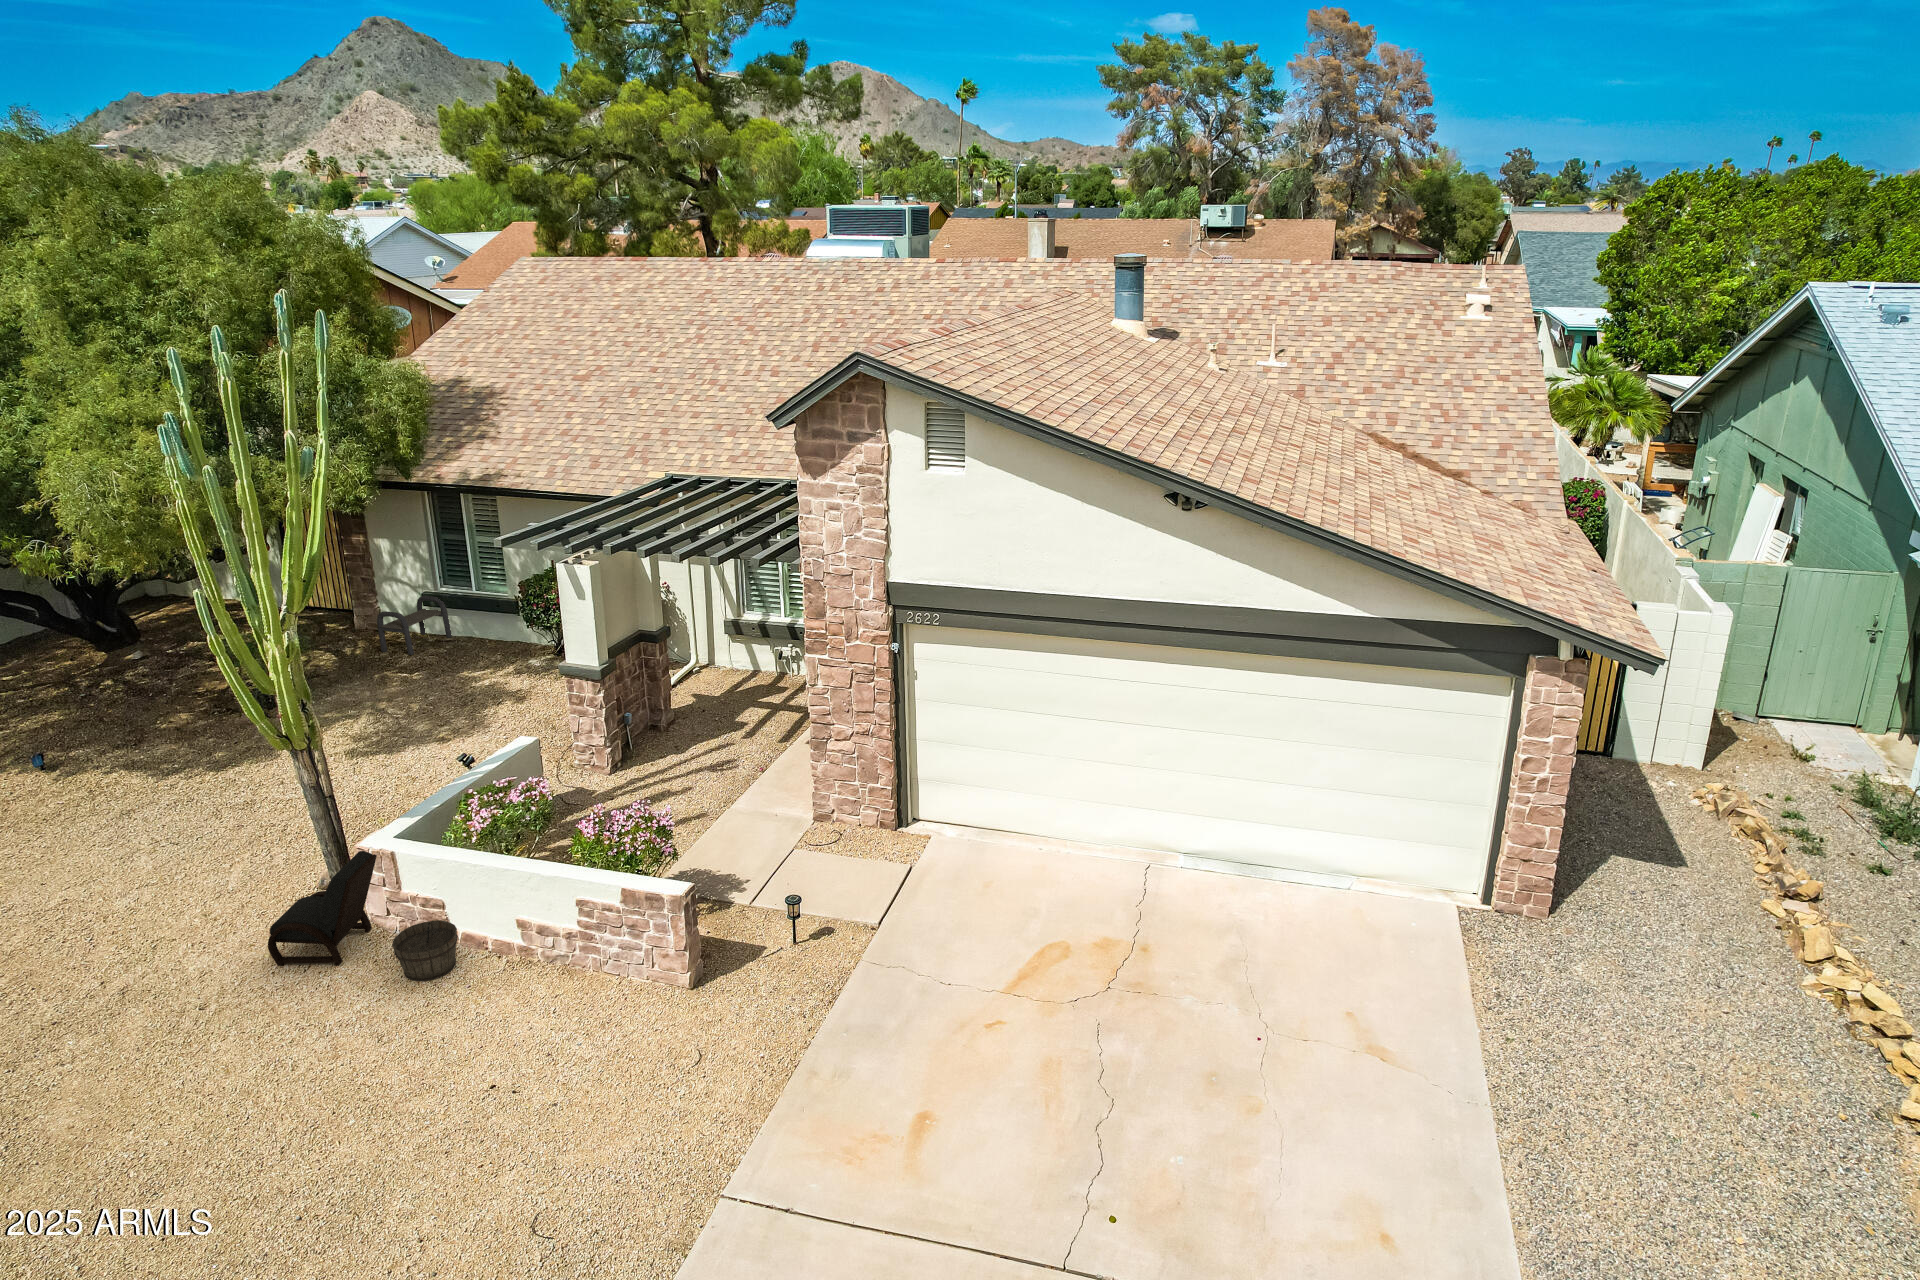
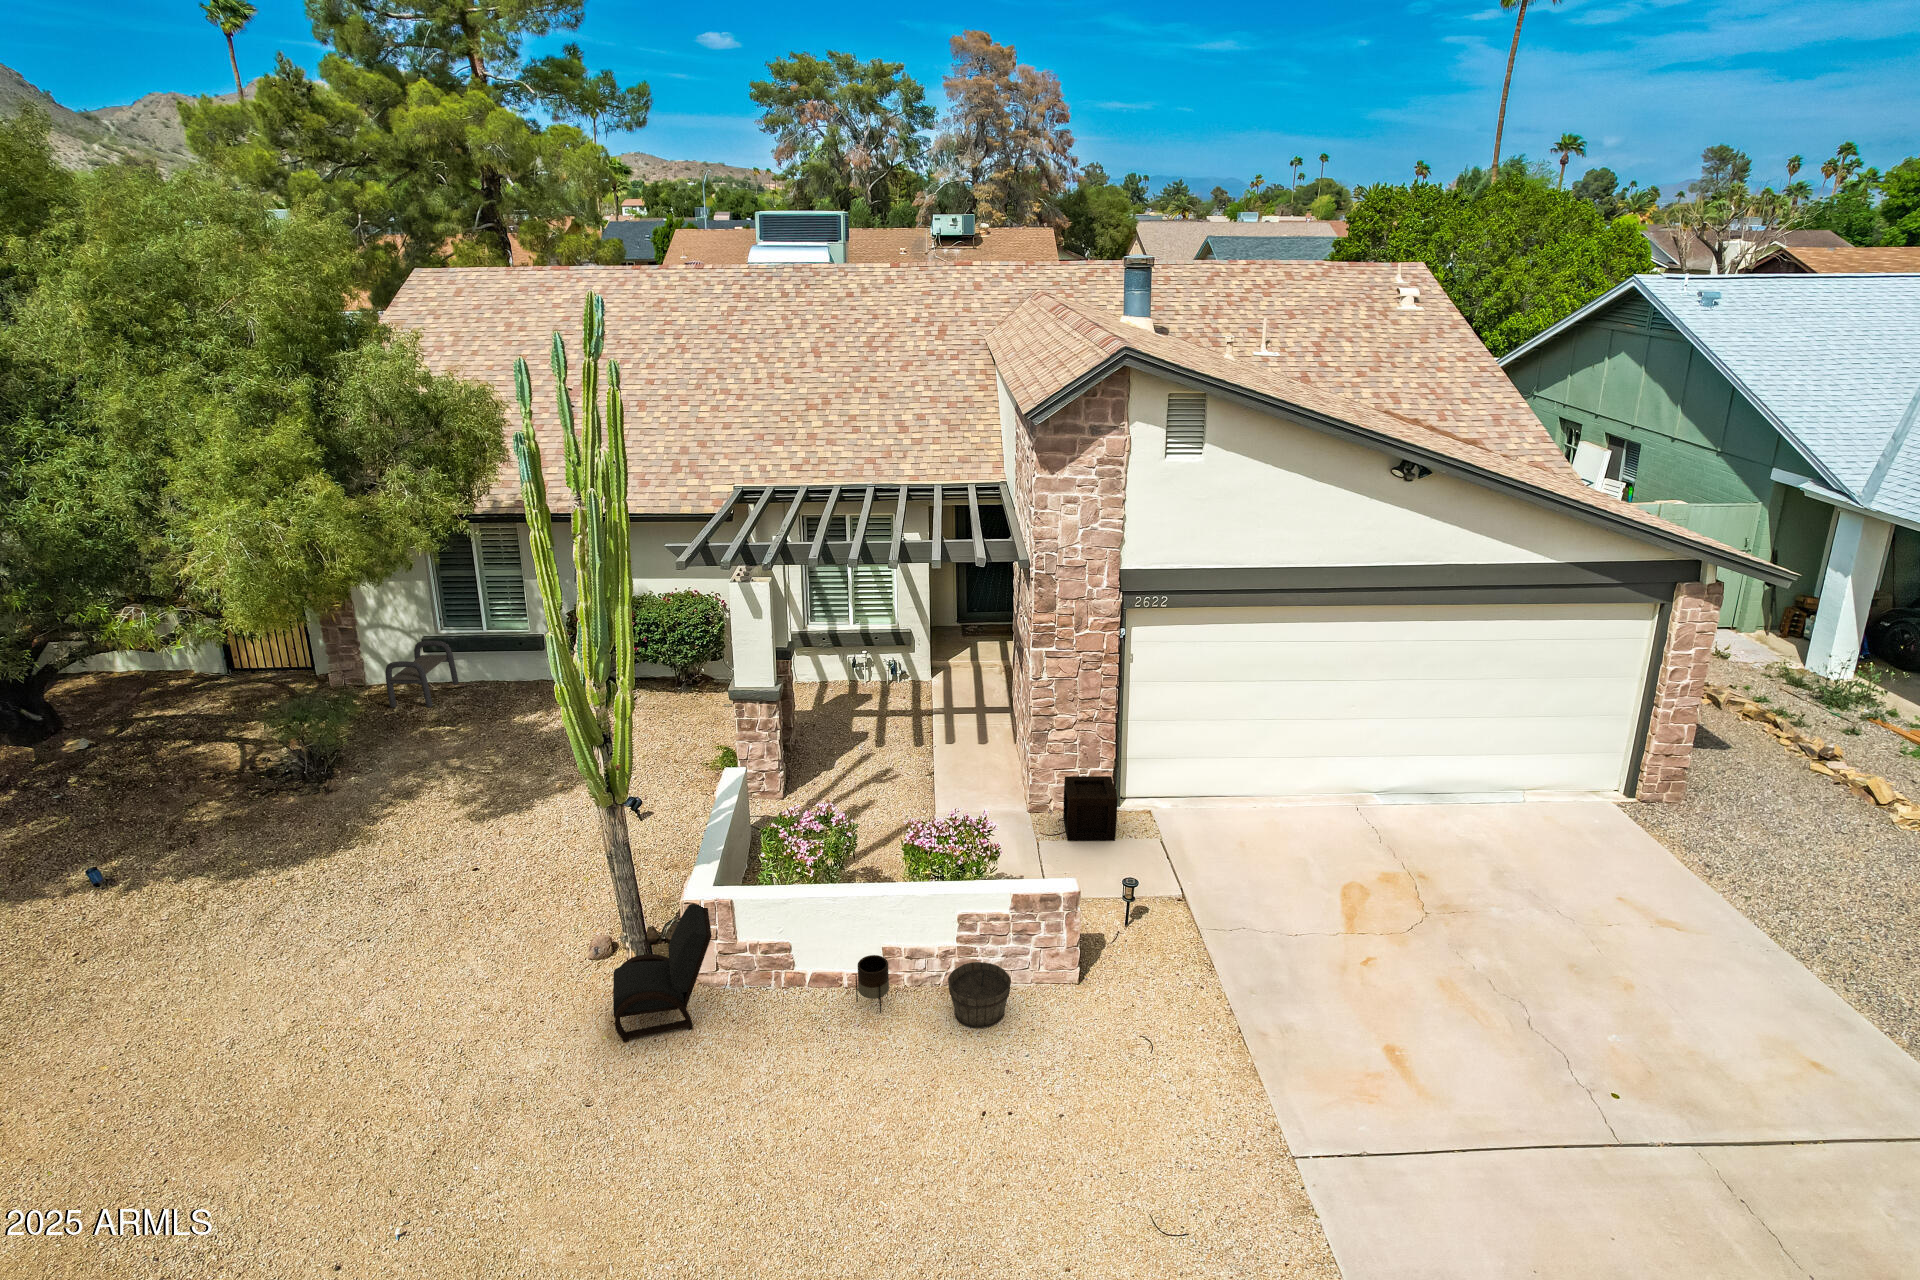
wooden crate: none [821,788,886,861] -> present [1063,776,1117,841]
wooden bucket: present [392,920,458,981] -> present [948,962,1011,1028]
planter: none [481,927,521,984] -> present [855,955,889,1013]

